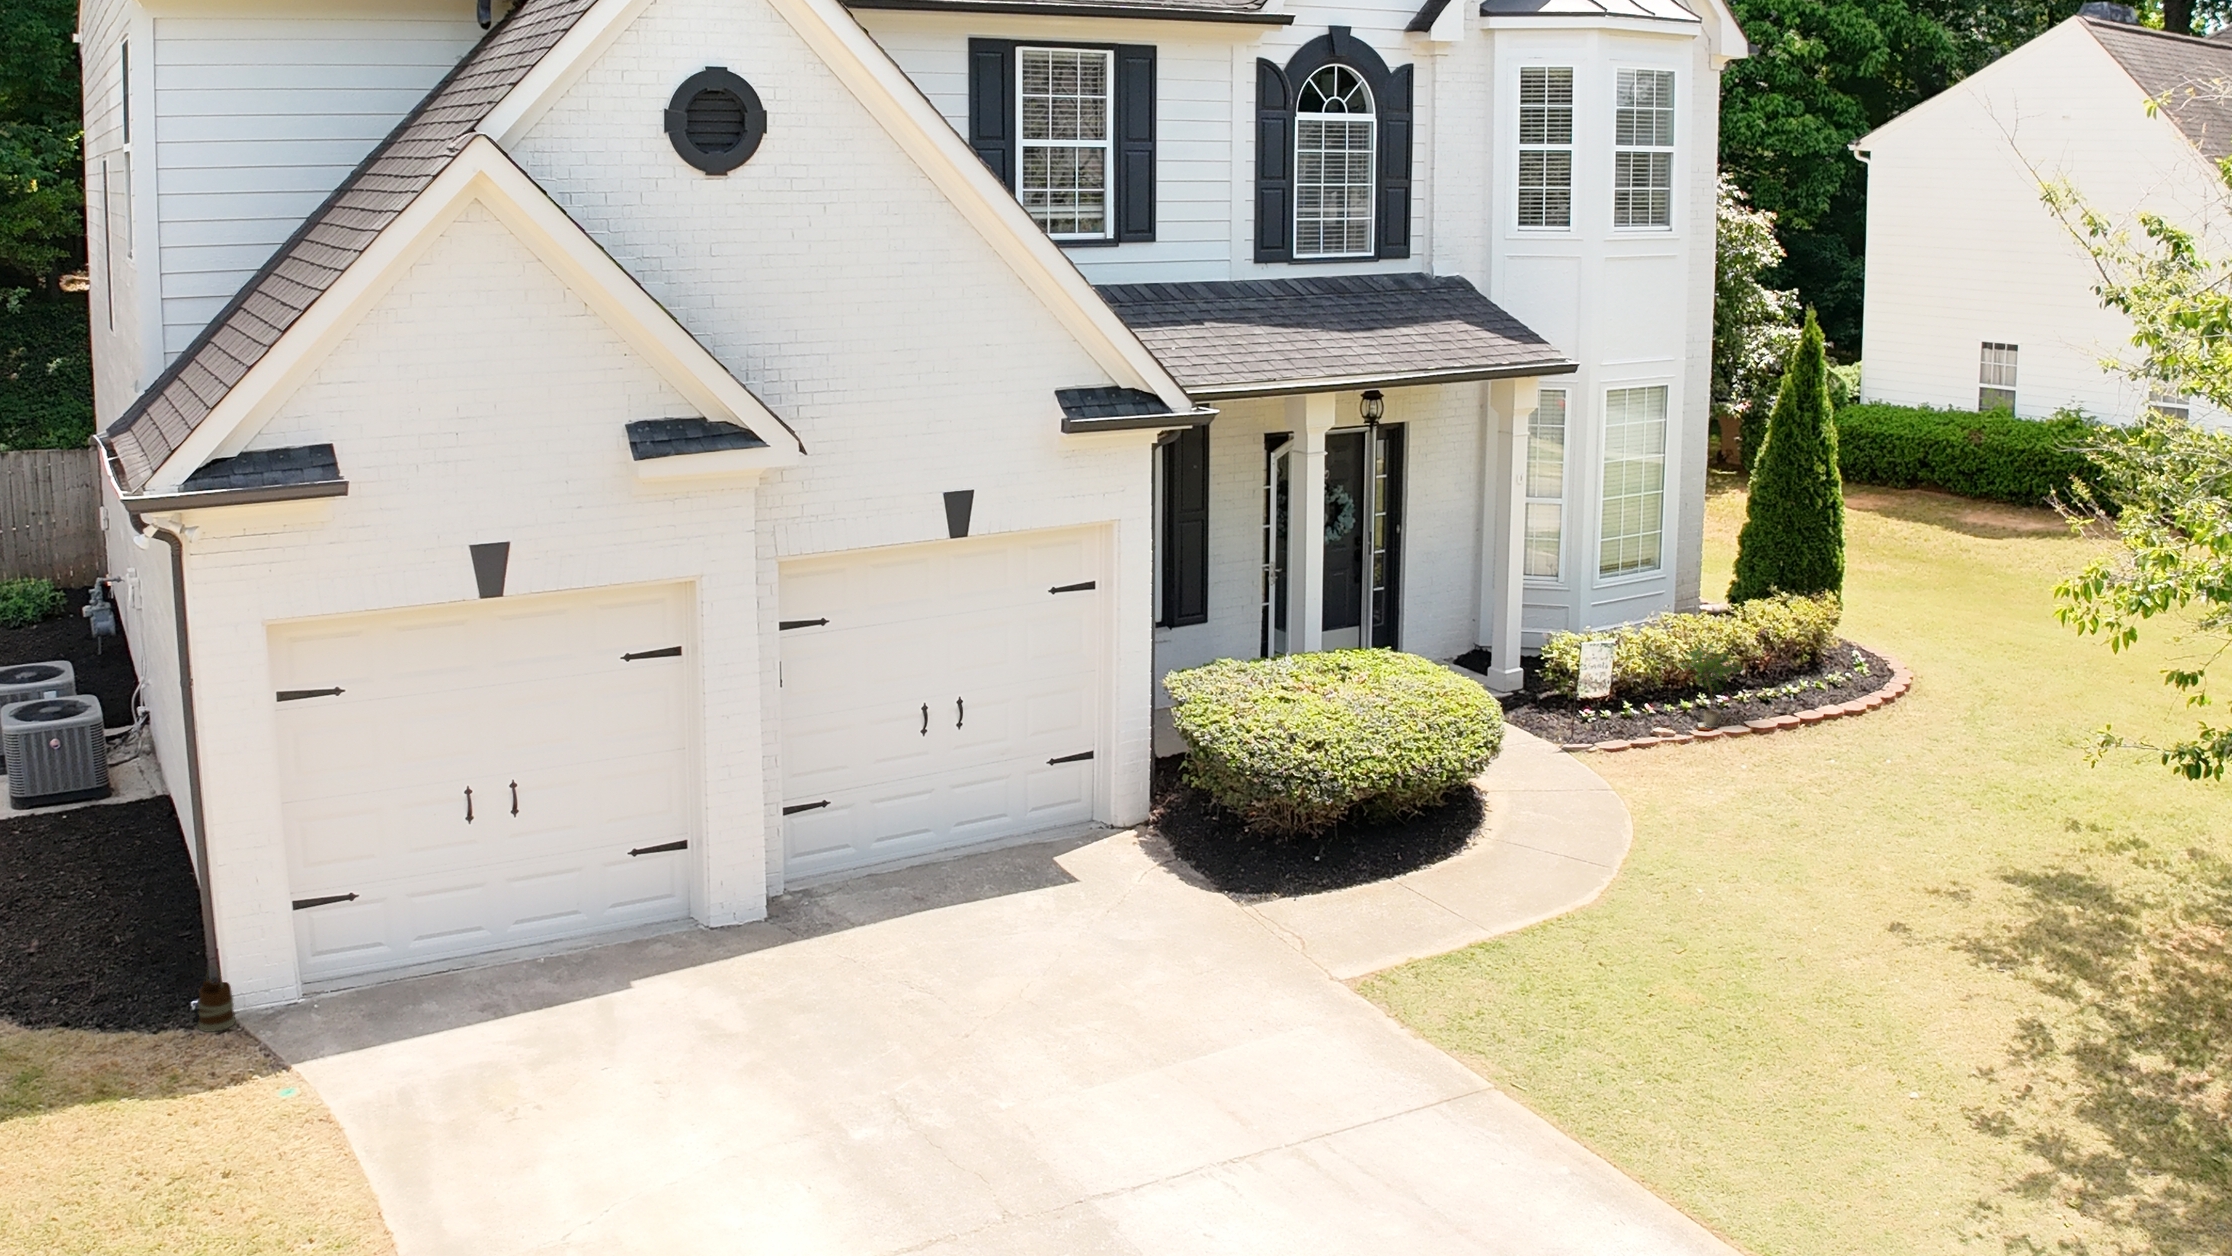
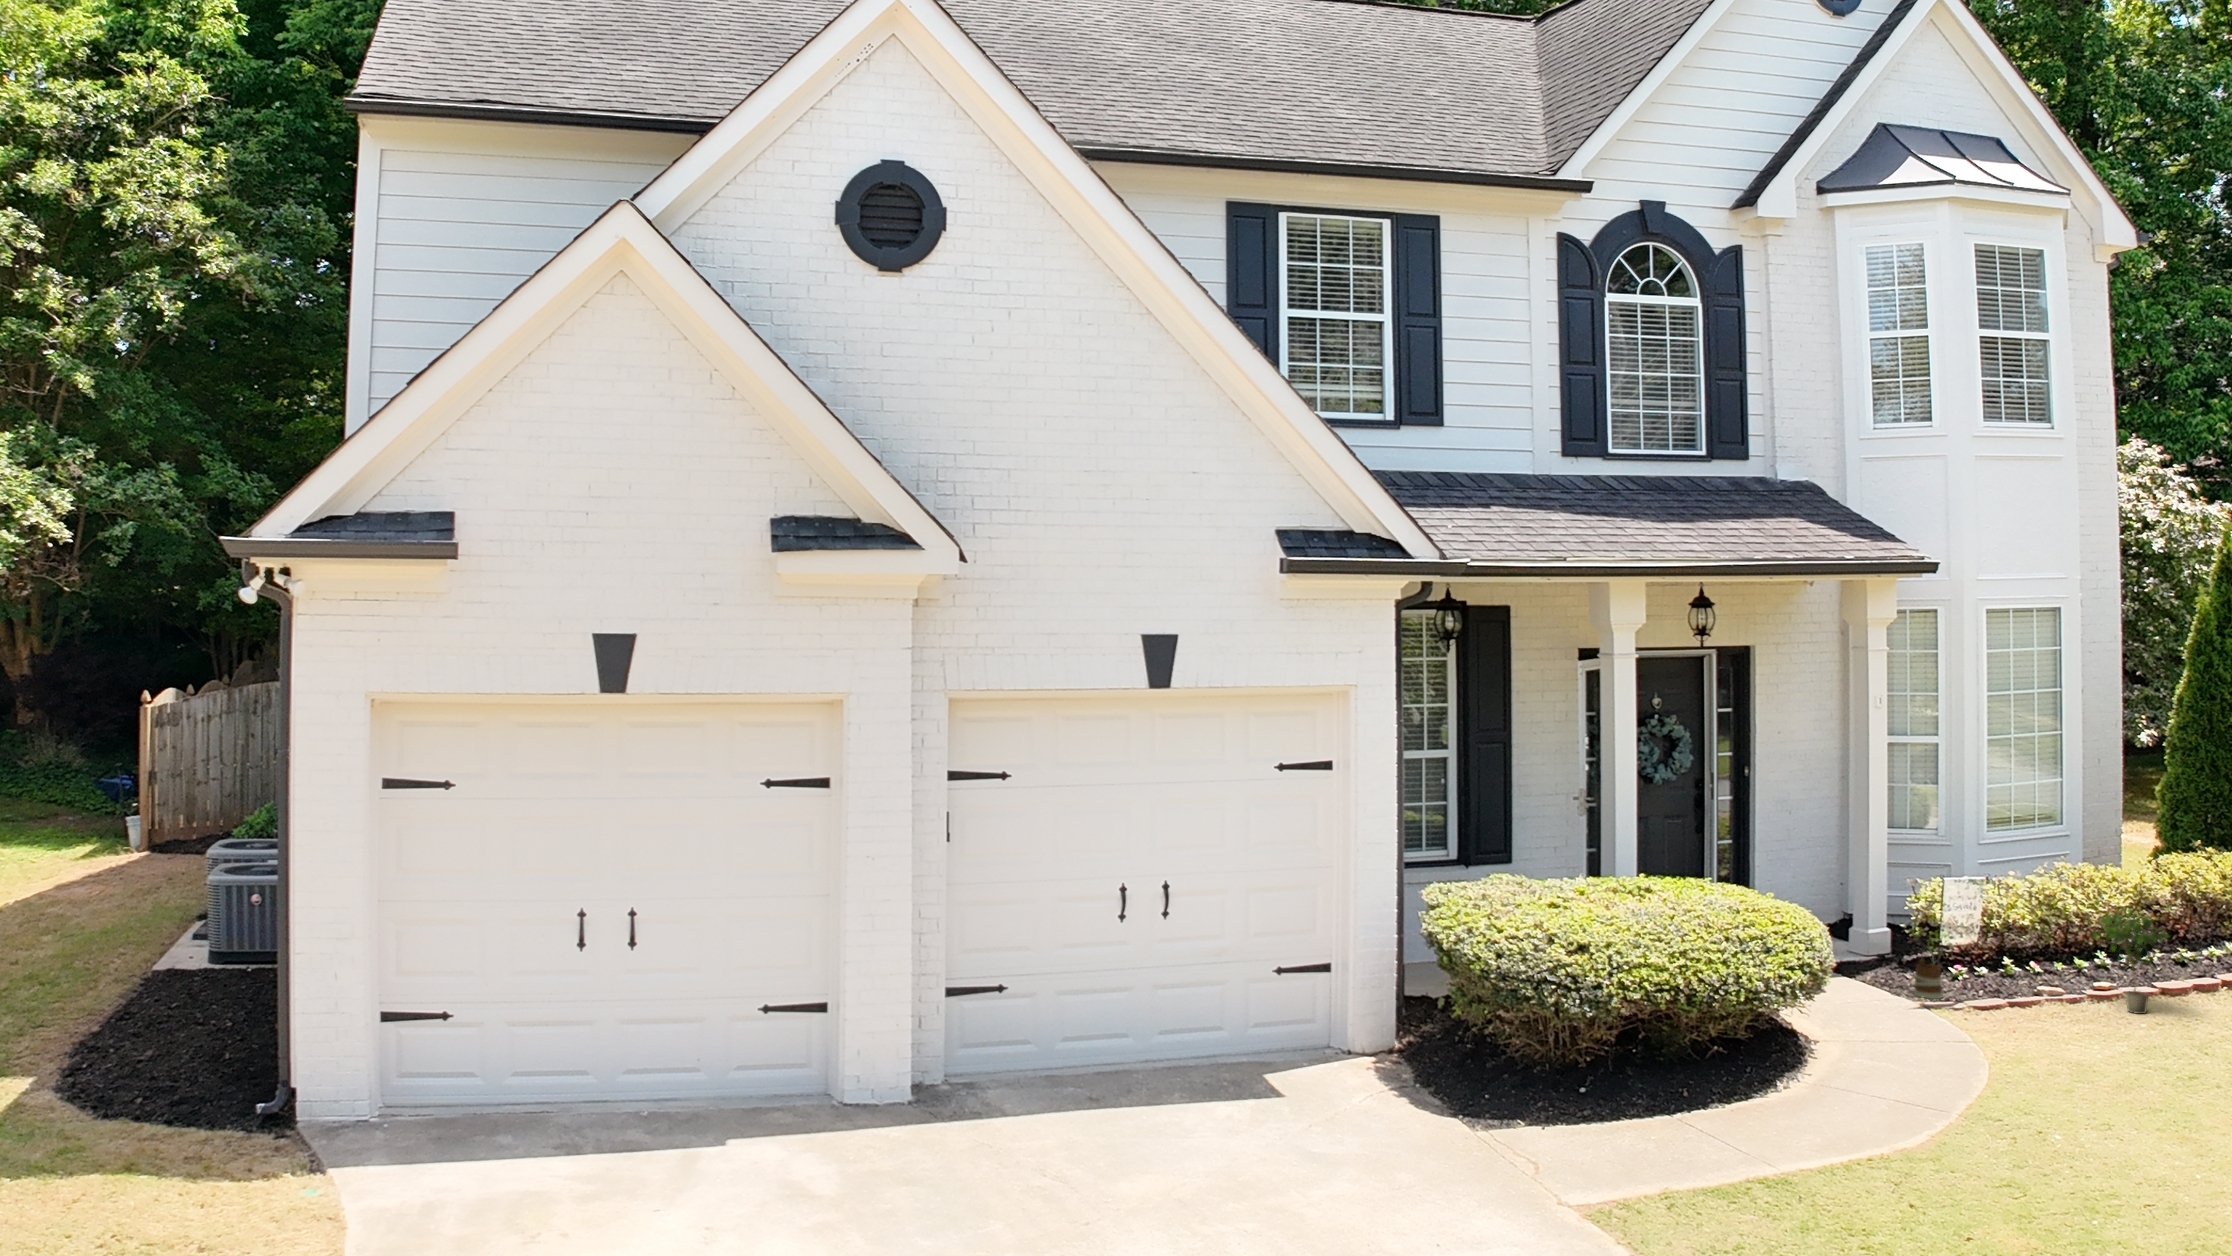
wooden bucket: present [198,973,235,1032] -> present [1914,960,1943,999]

